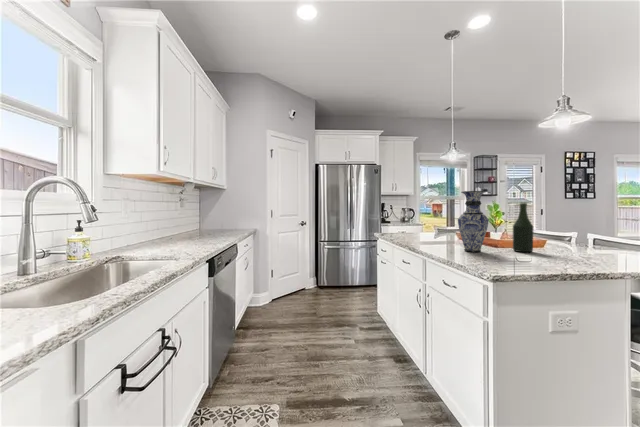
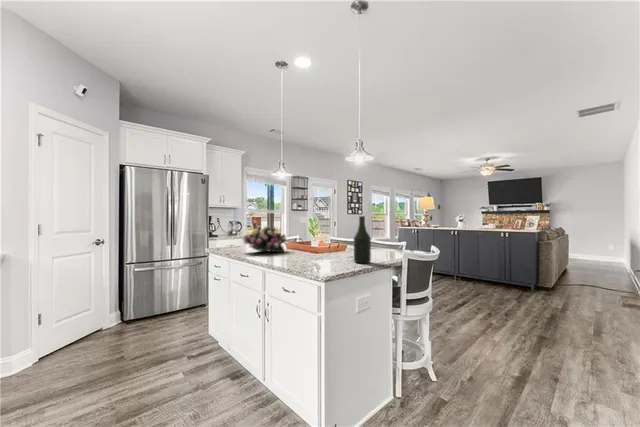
vase: present [458,191,489,252] -> none [309,202,338,269]
flower arrangement: none [406,212,449,238] -> present [243,226,286,252]

